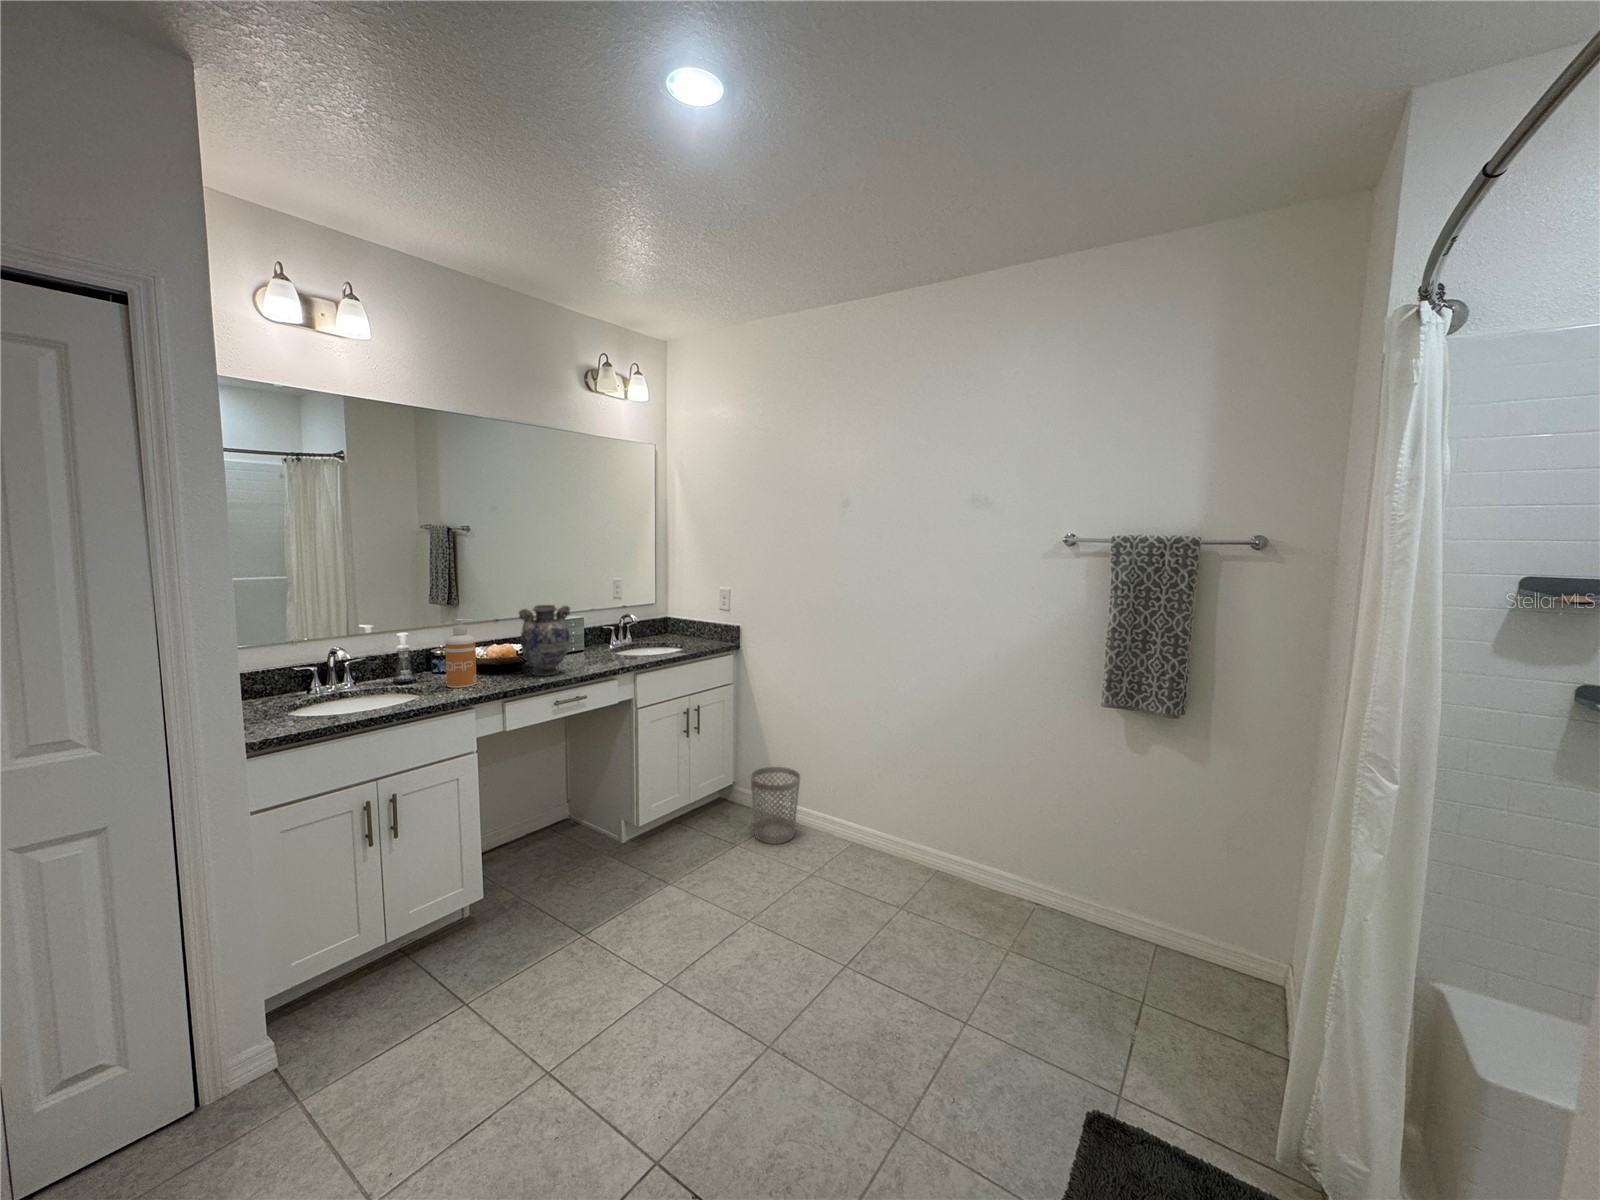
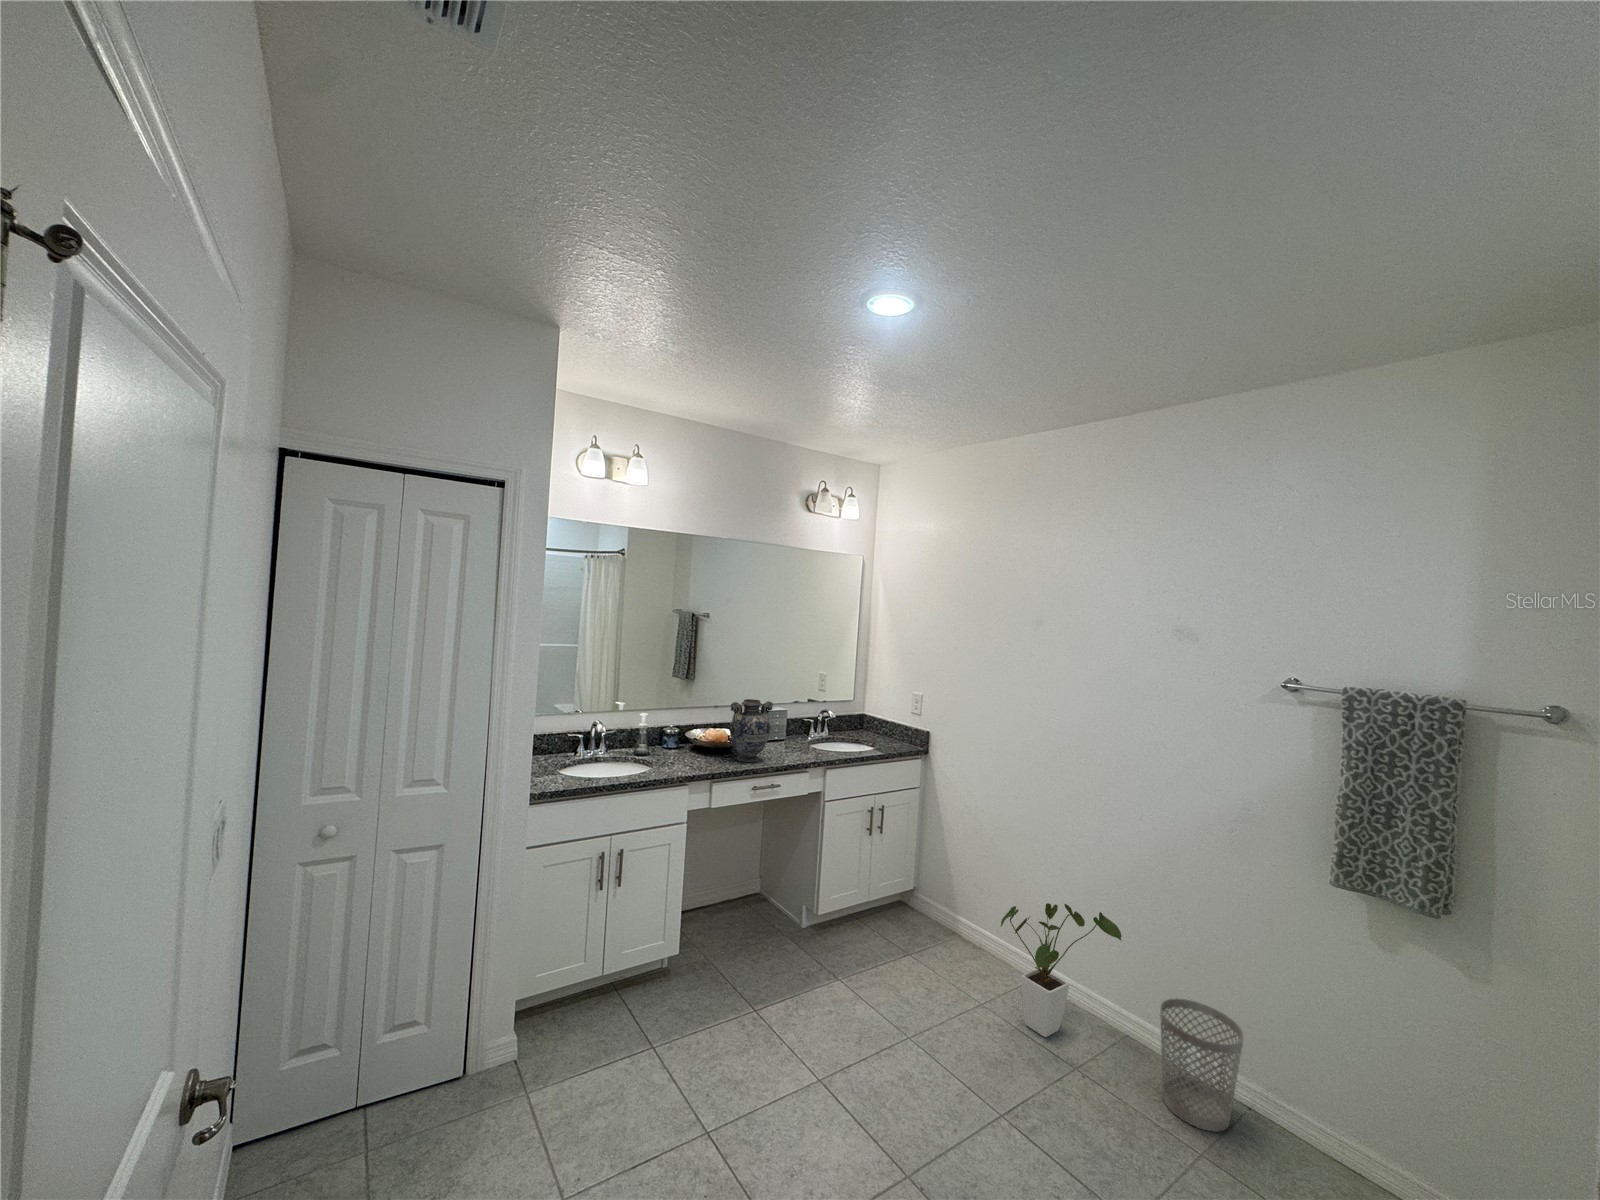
soap dispenser: present [445,619,476,688] -> none [670,707,695,765]
wastebasket: present [751,767,800,844] -> present [1160,998,1244,1132]
house plant: none [828,767,932,888] -> present [1000,903,1122,1037]

